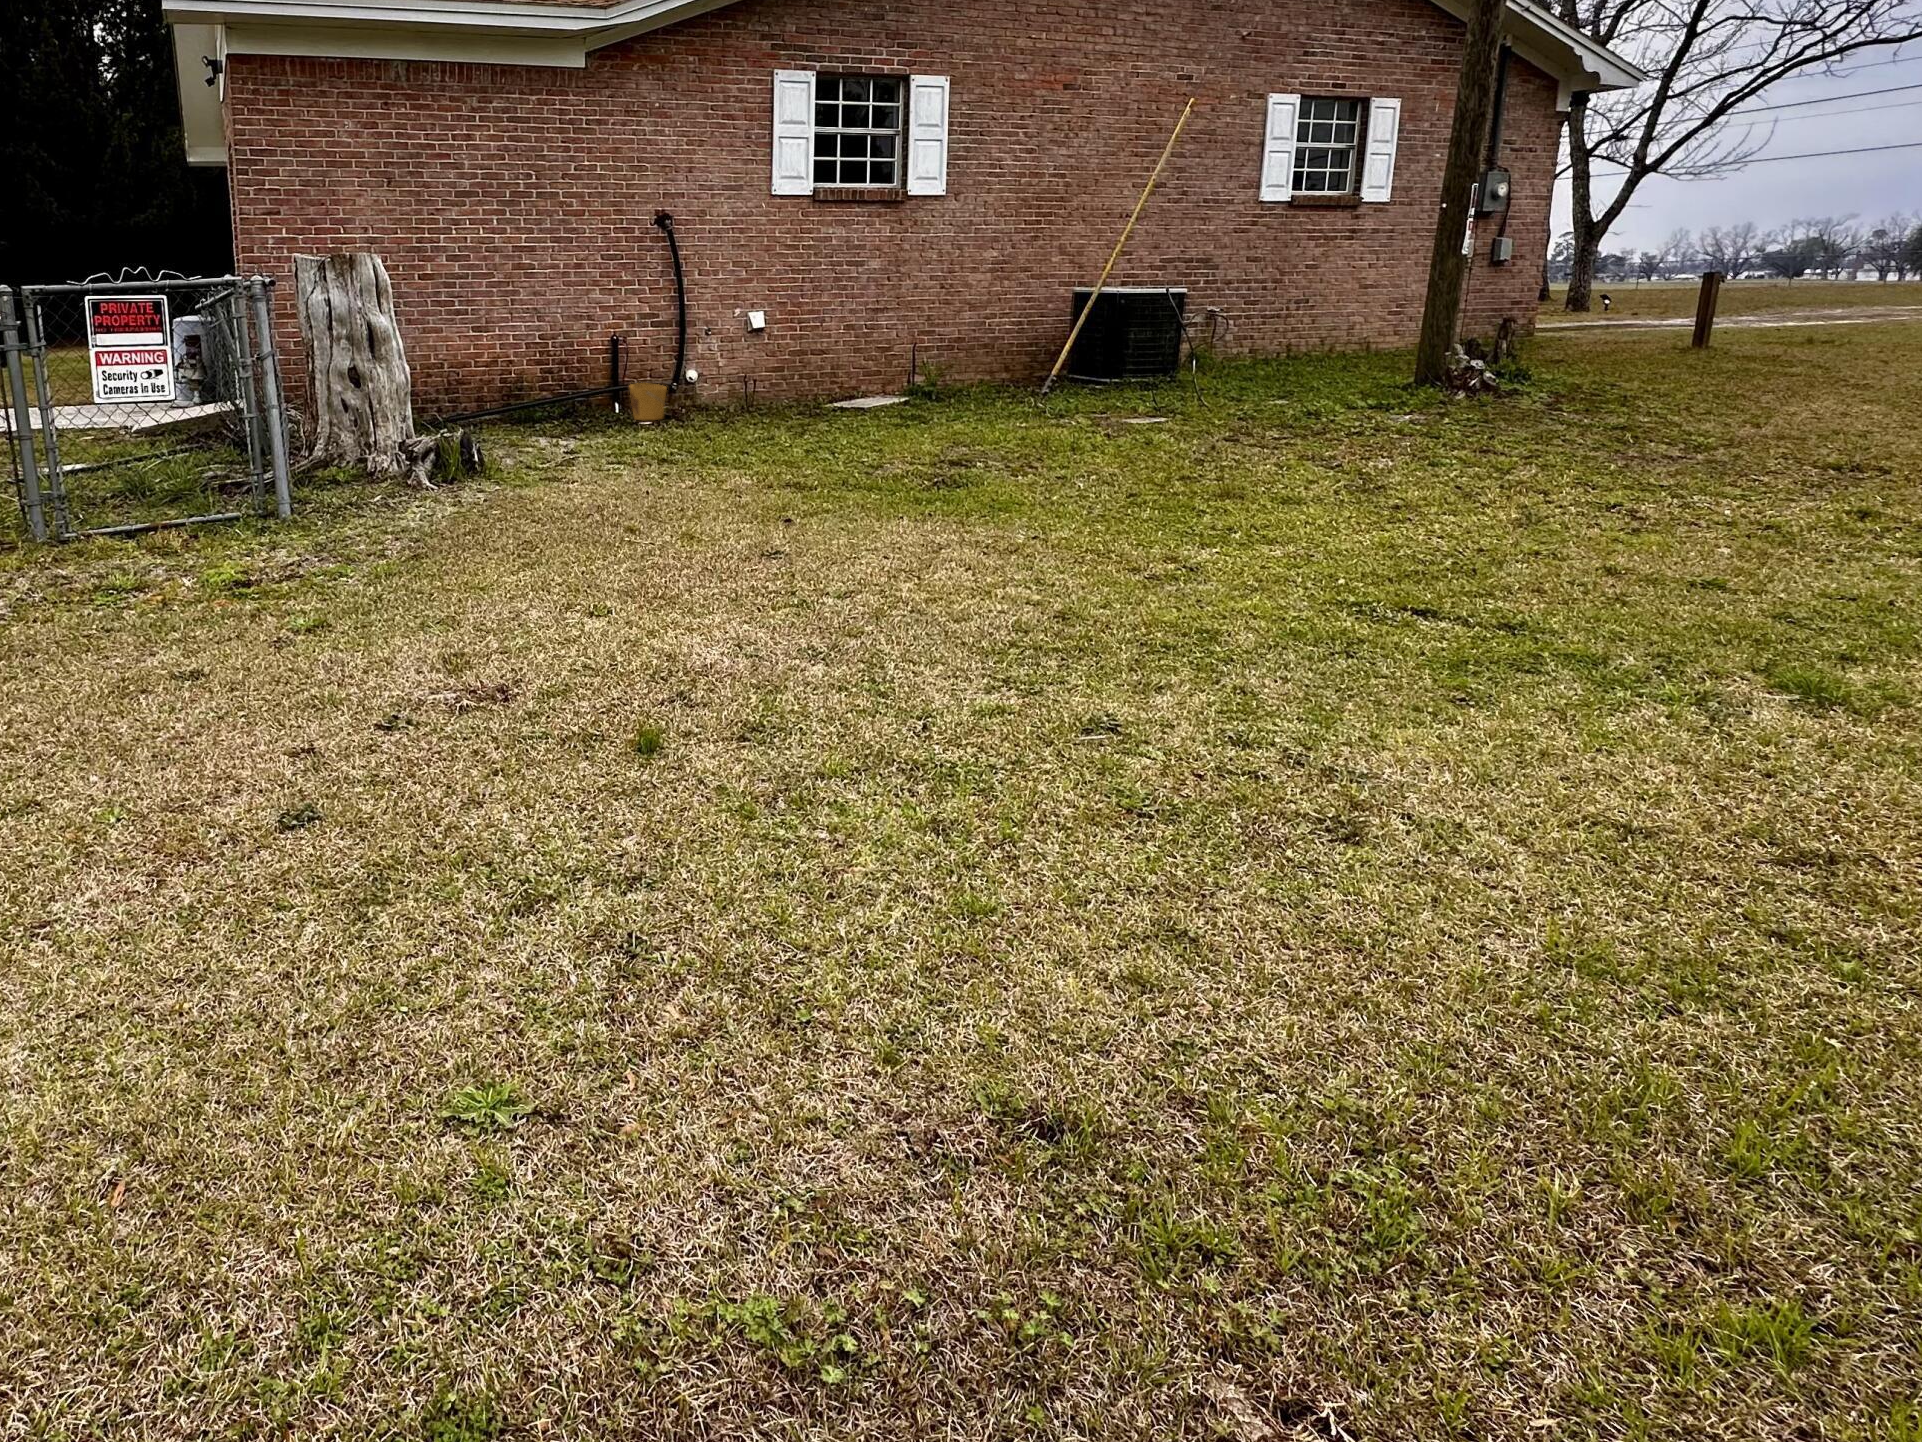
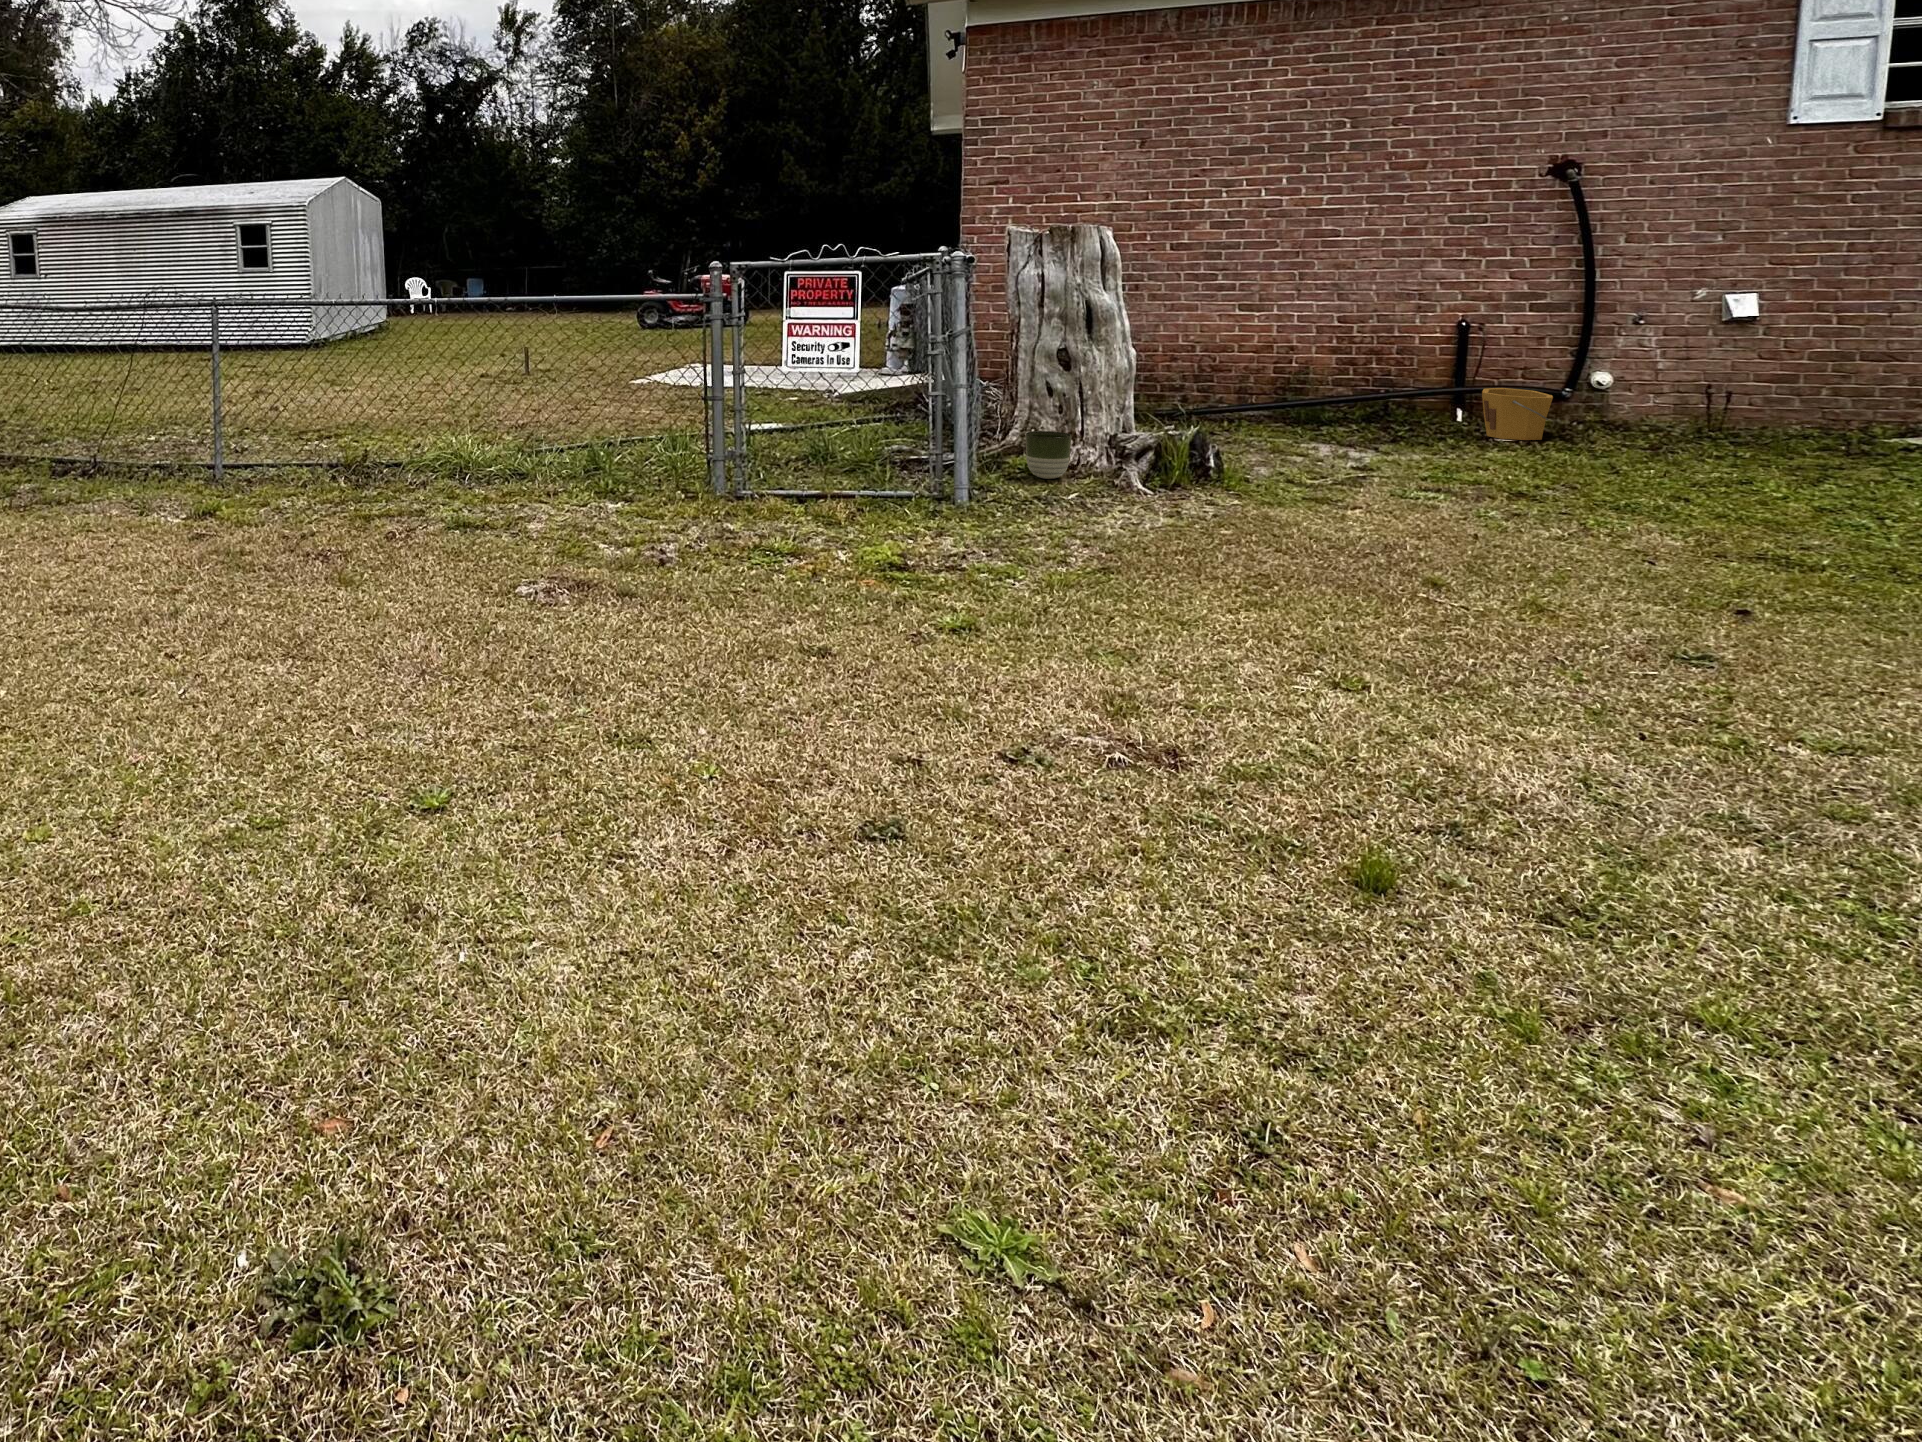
planter: none [335,443,372,486] -> present [1025,431,1071,479]

